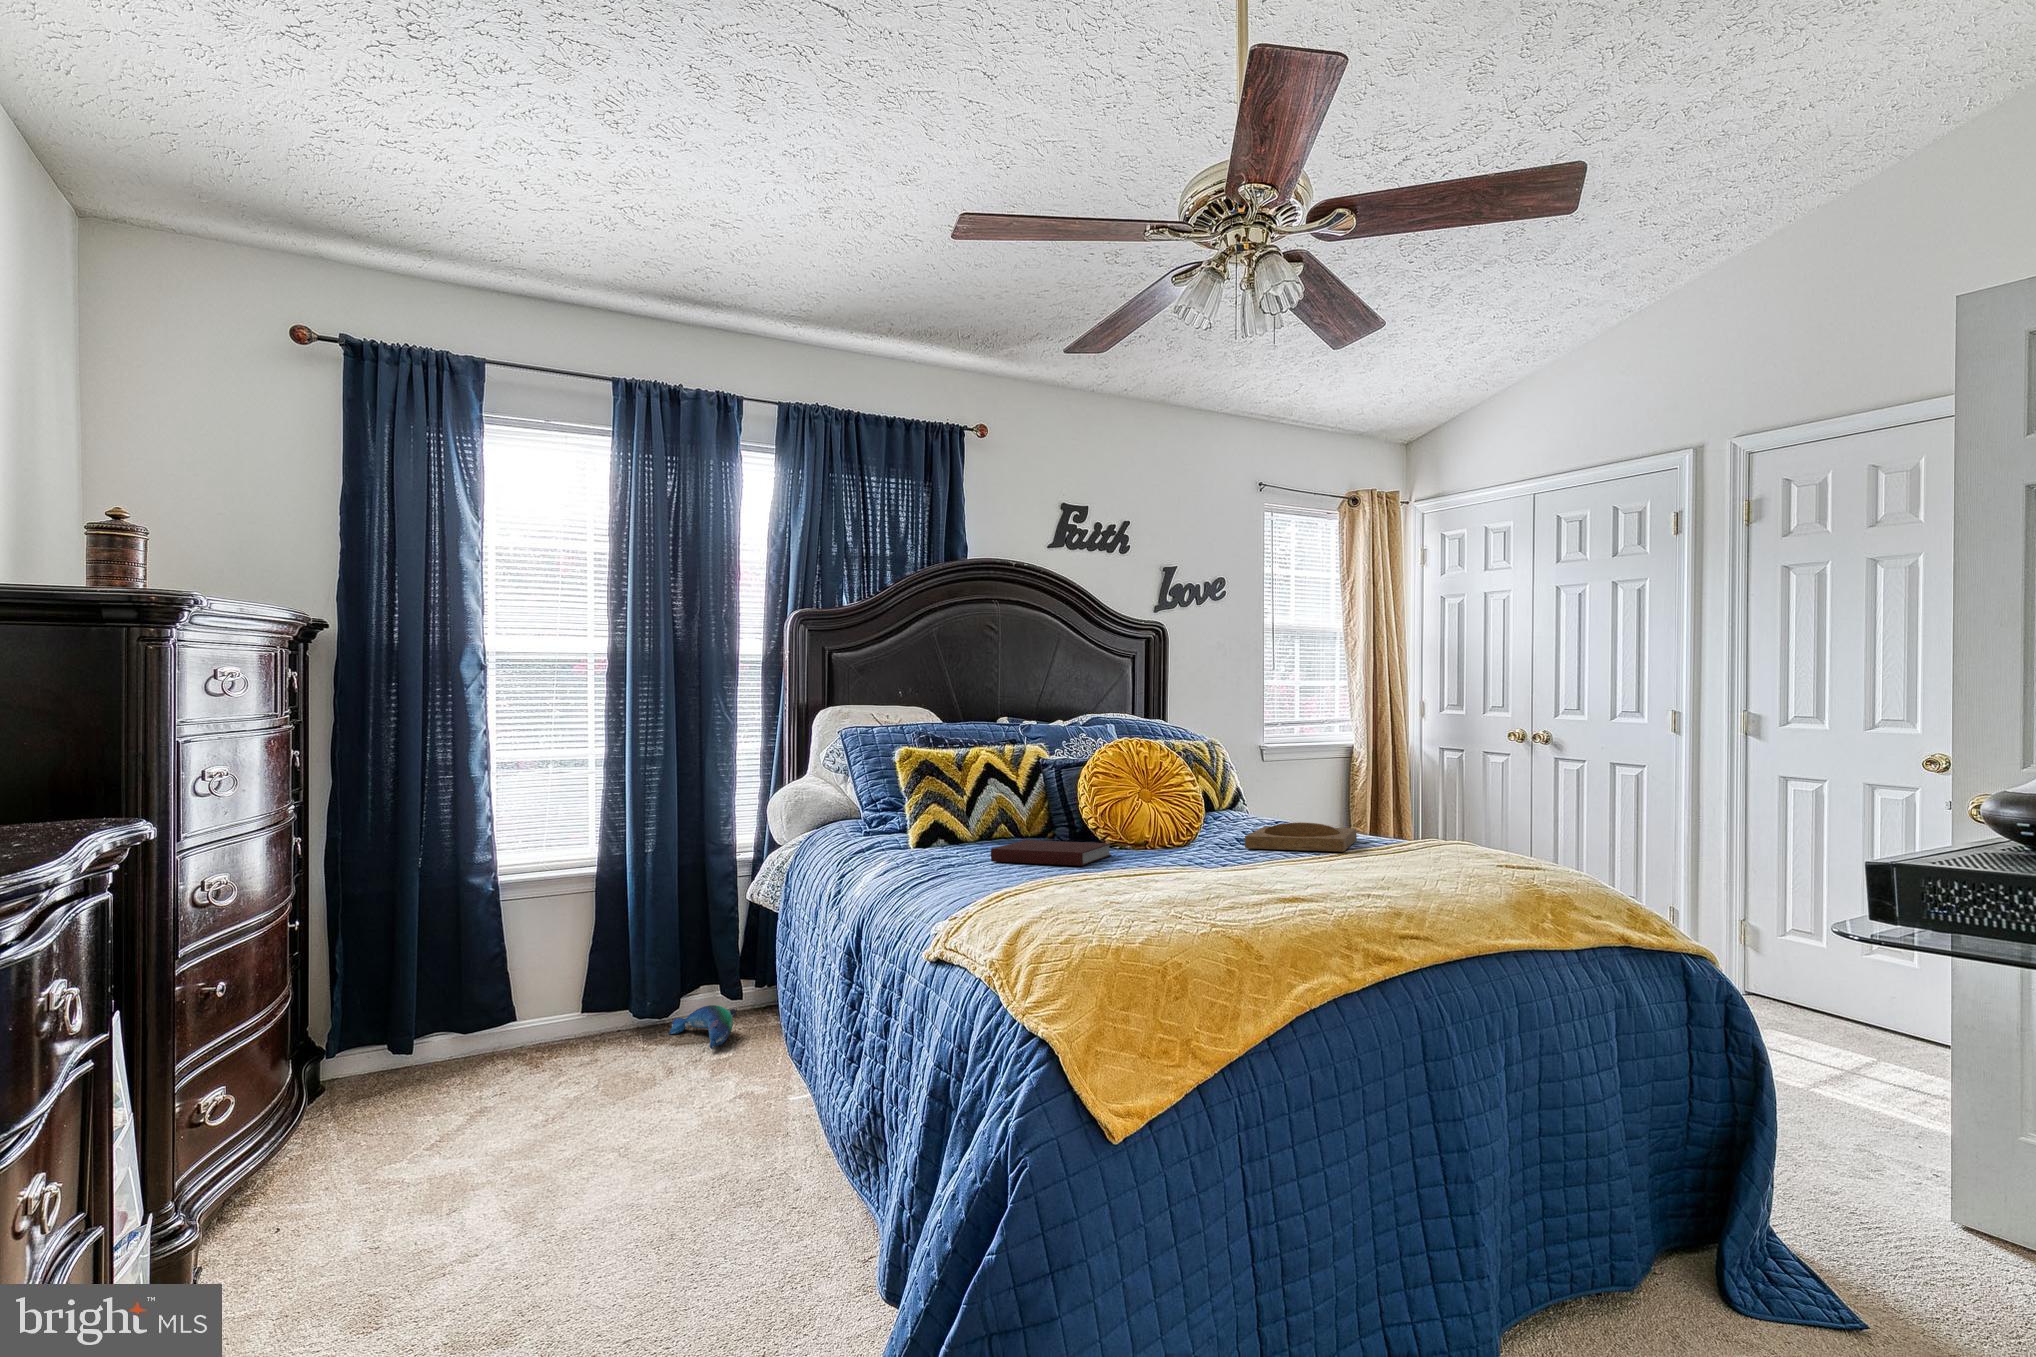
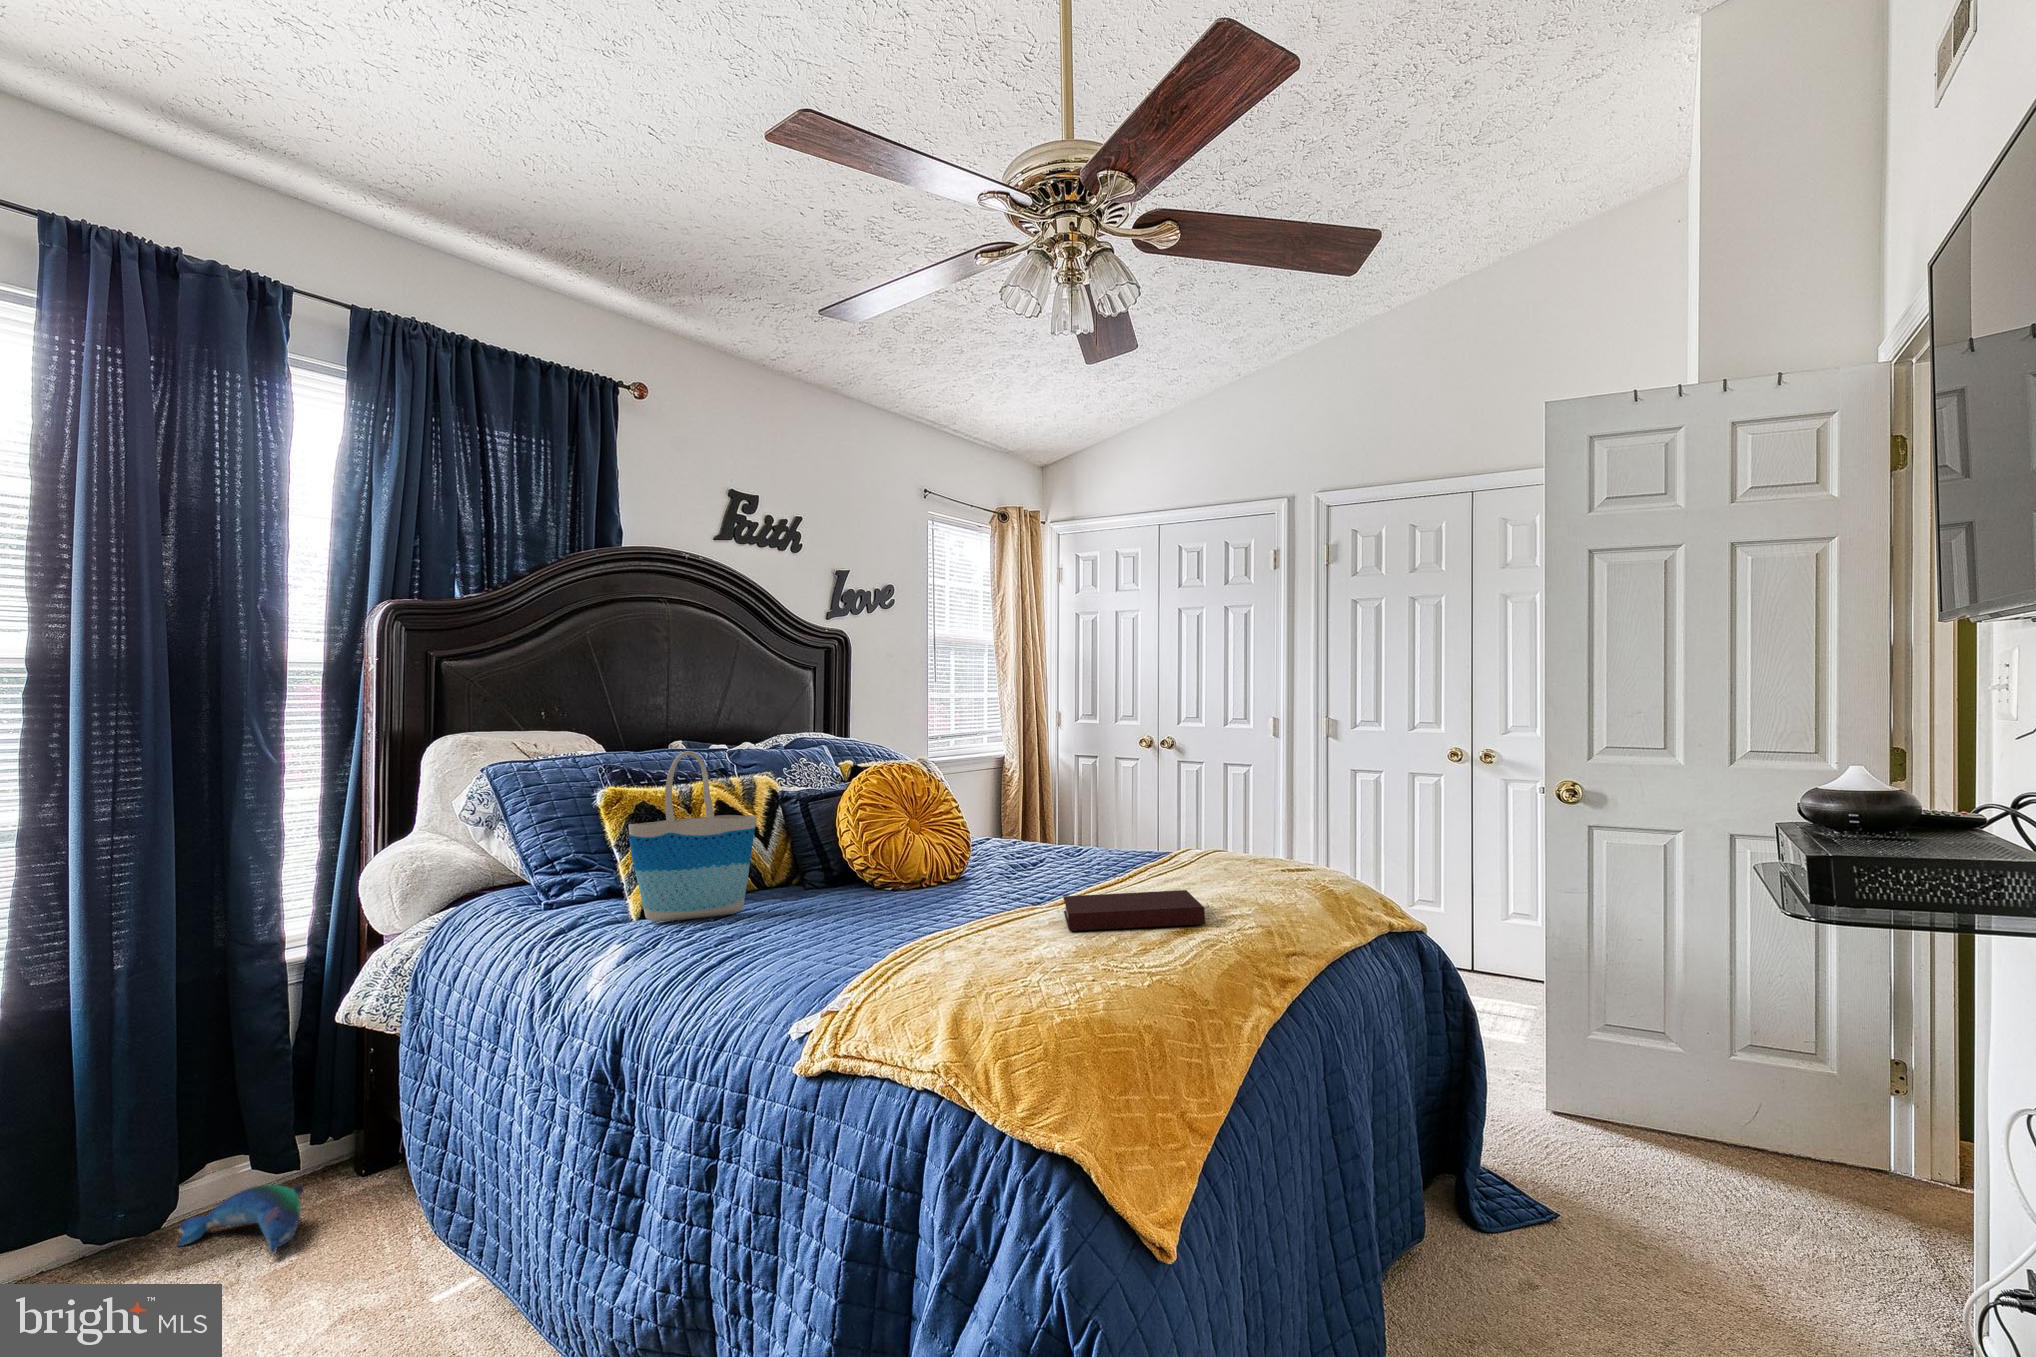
tote bag: none [902,723,994,851] -> present [629,751,757,921]
tray: present [1245,822,1357,852] -> none [1042,846,1152,879]
notebook: present [991,840,1111,866] -> present [1063,890,1205,931]

